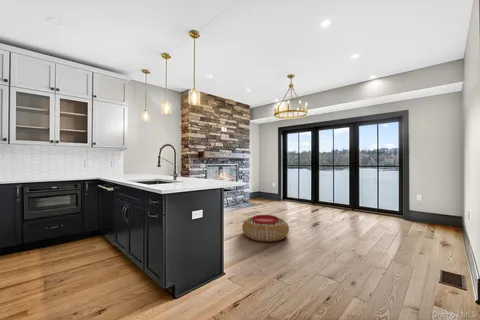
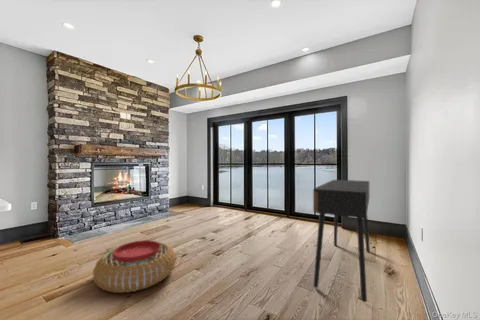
console table: none [389,178,431,255] -> present [313,180,370,302]

